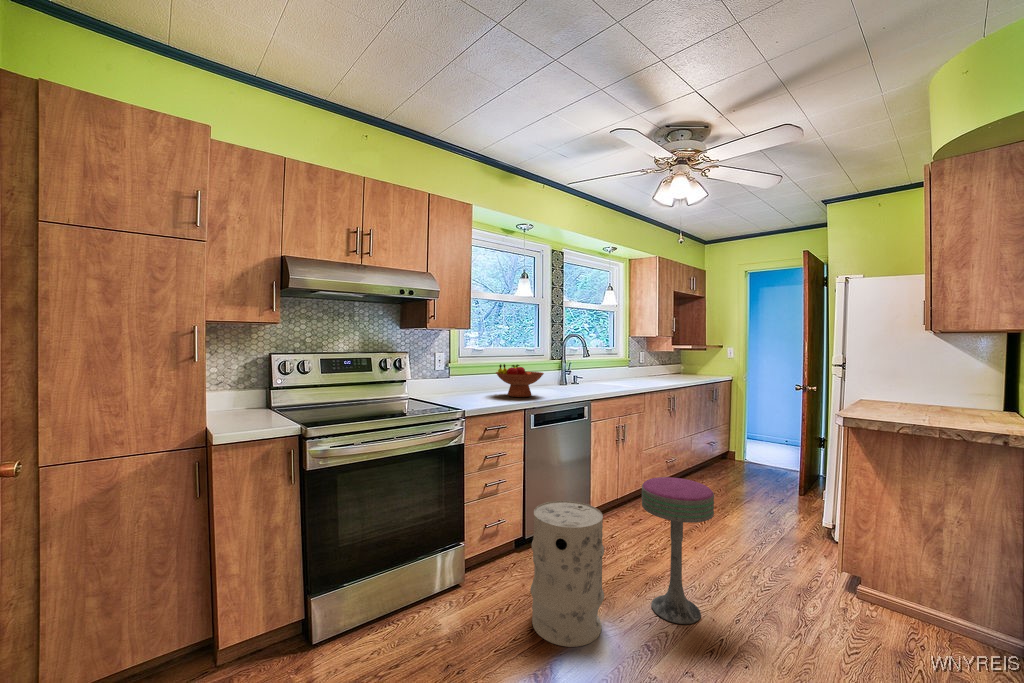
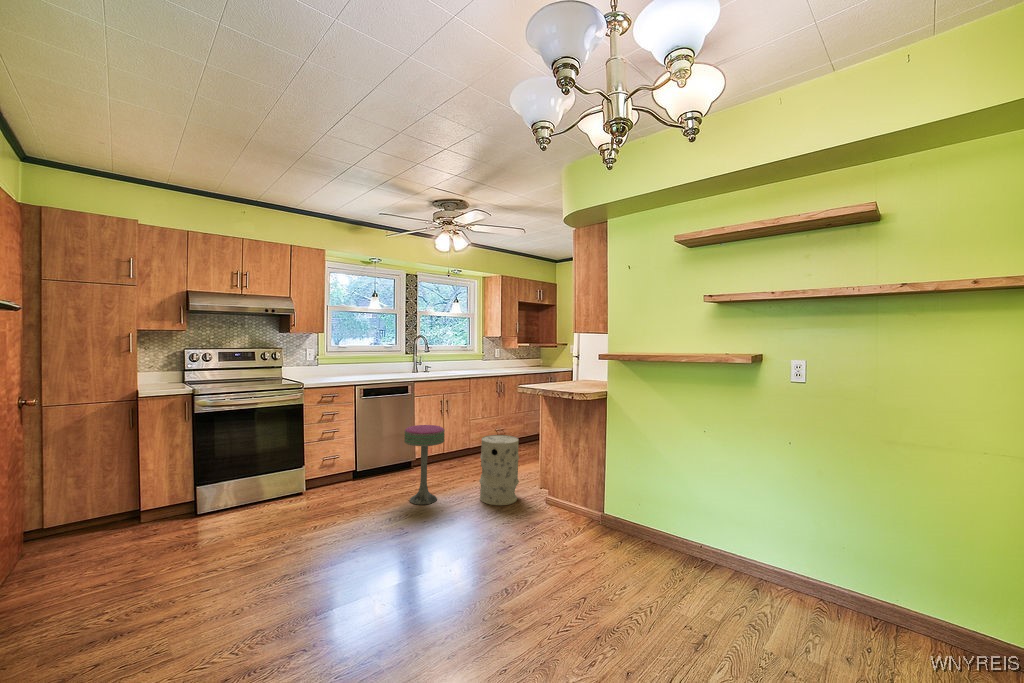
fruit bowl: present [496,364,544,397] -> none [345,357,379,378]
trash can: present [530,501,604,647] -> present [479,435,519,505]

